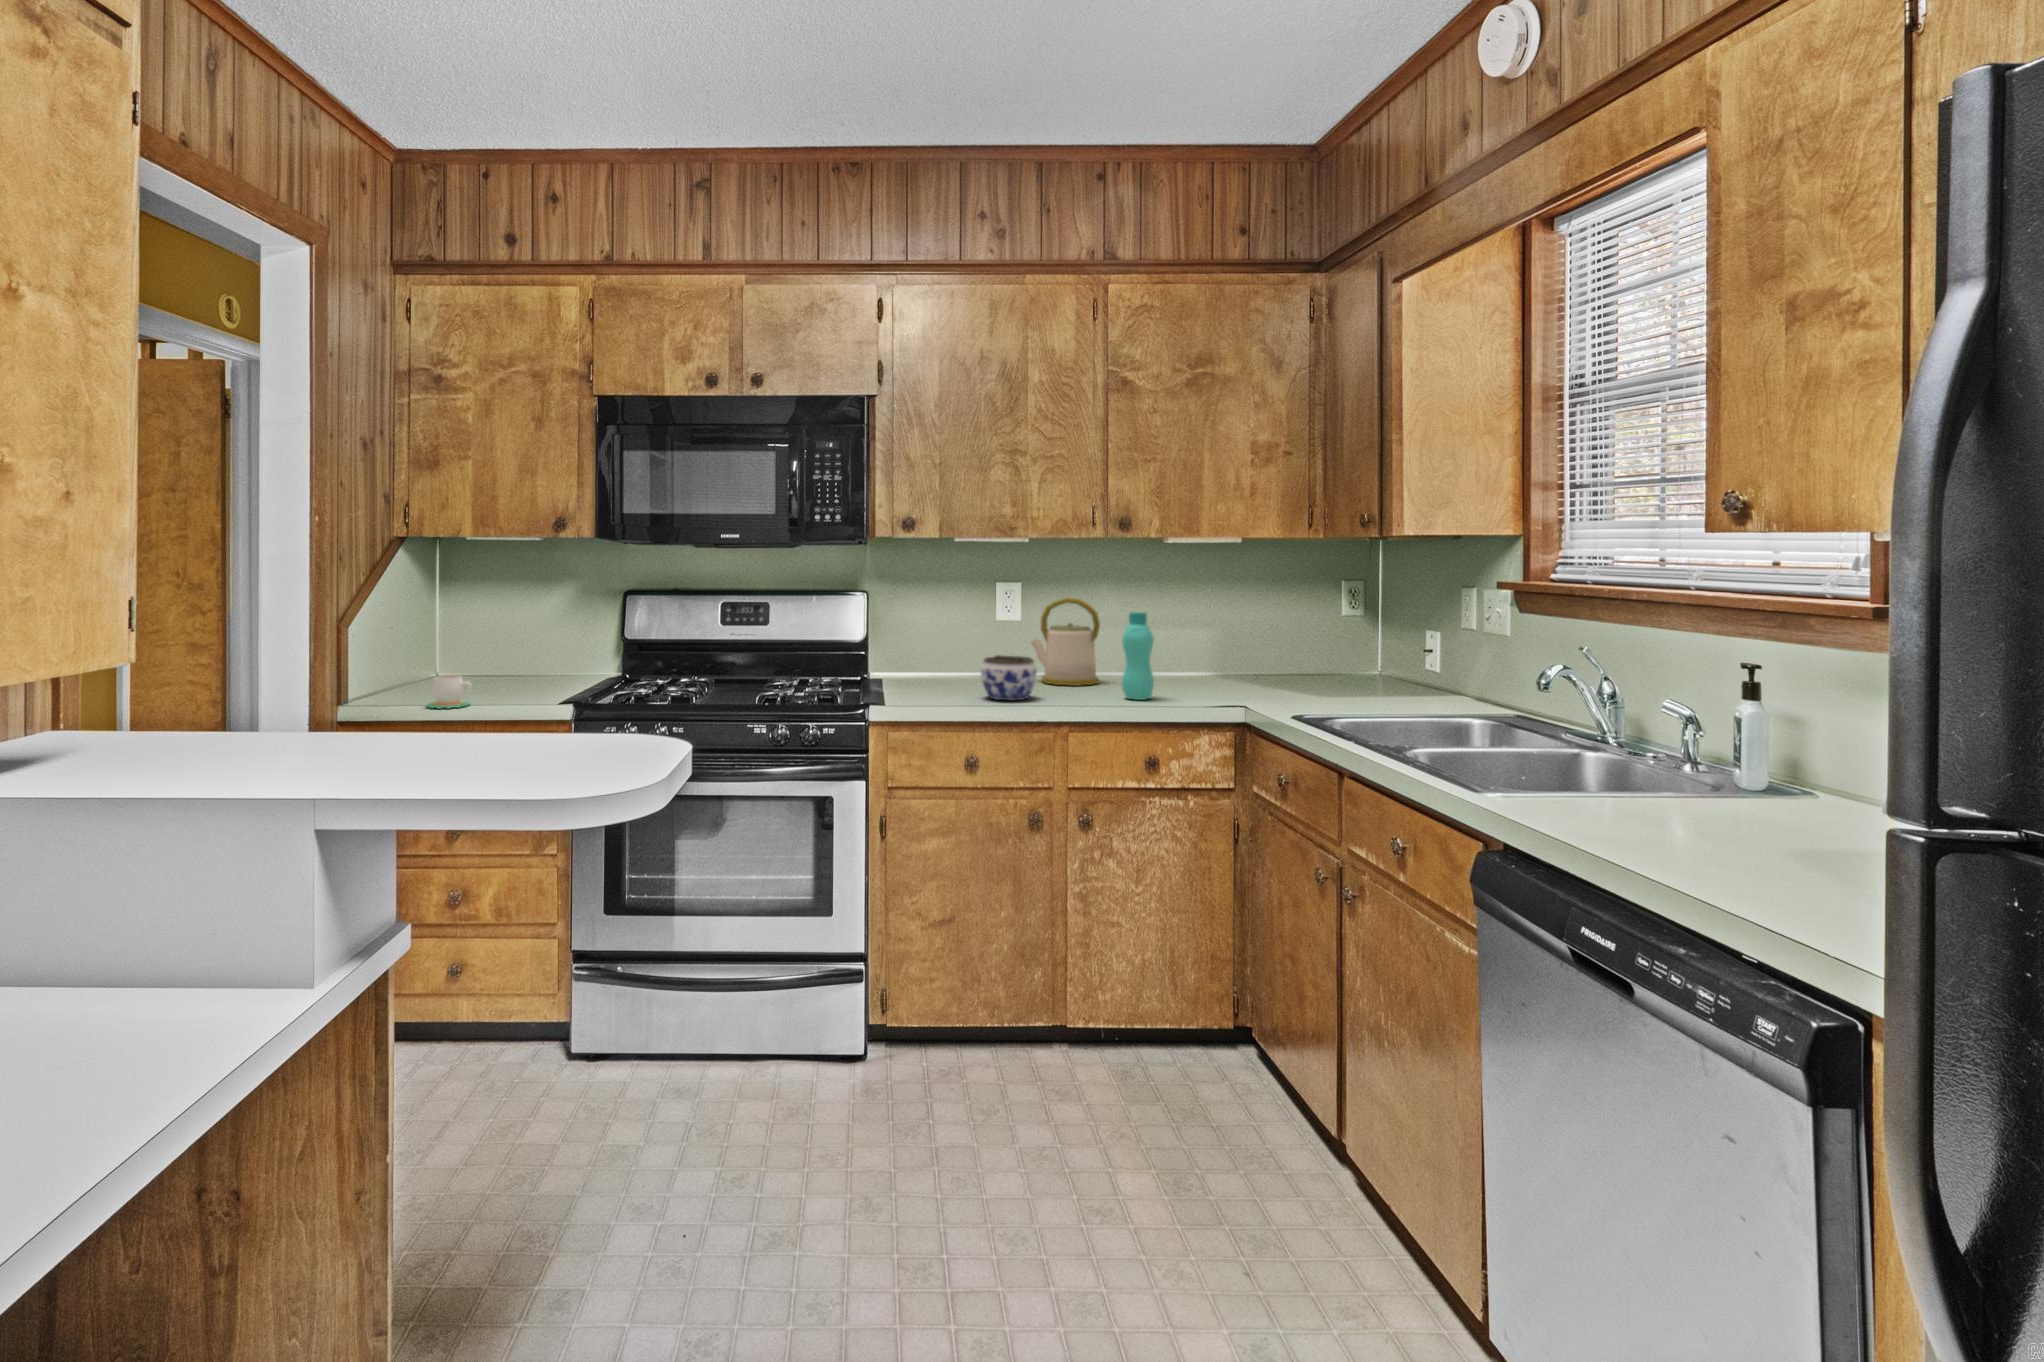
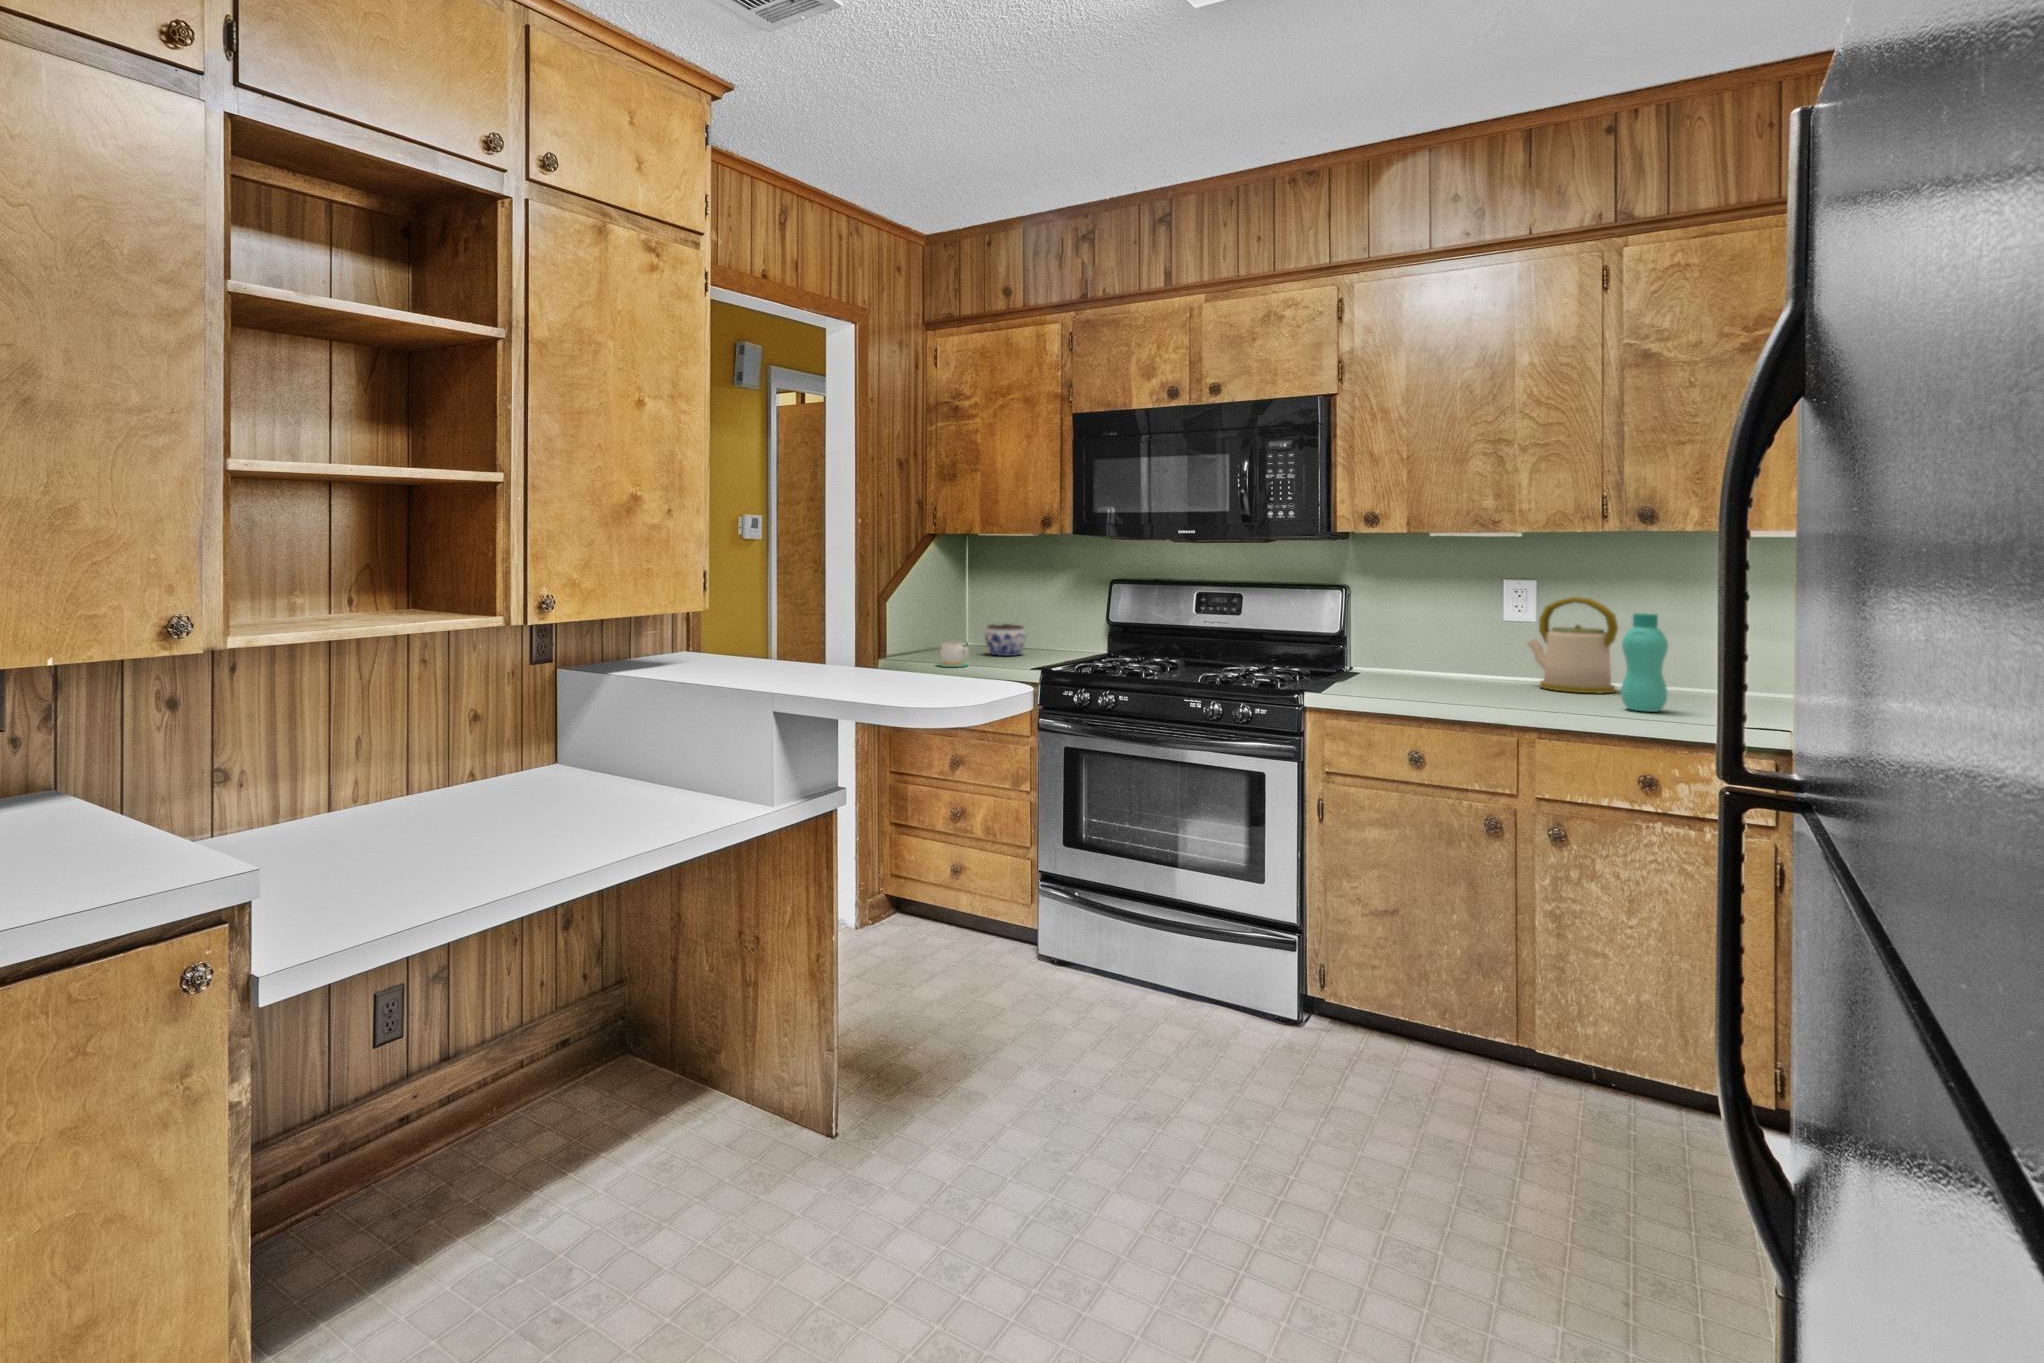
jar: present [981,655,1037,701] -> present [985,624,1026,656]

